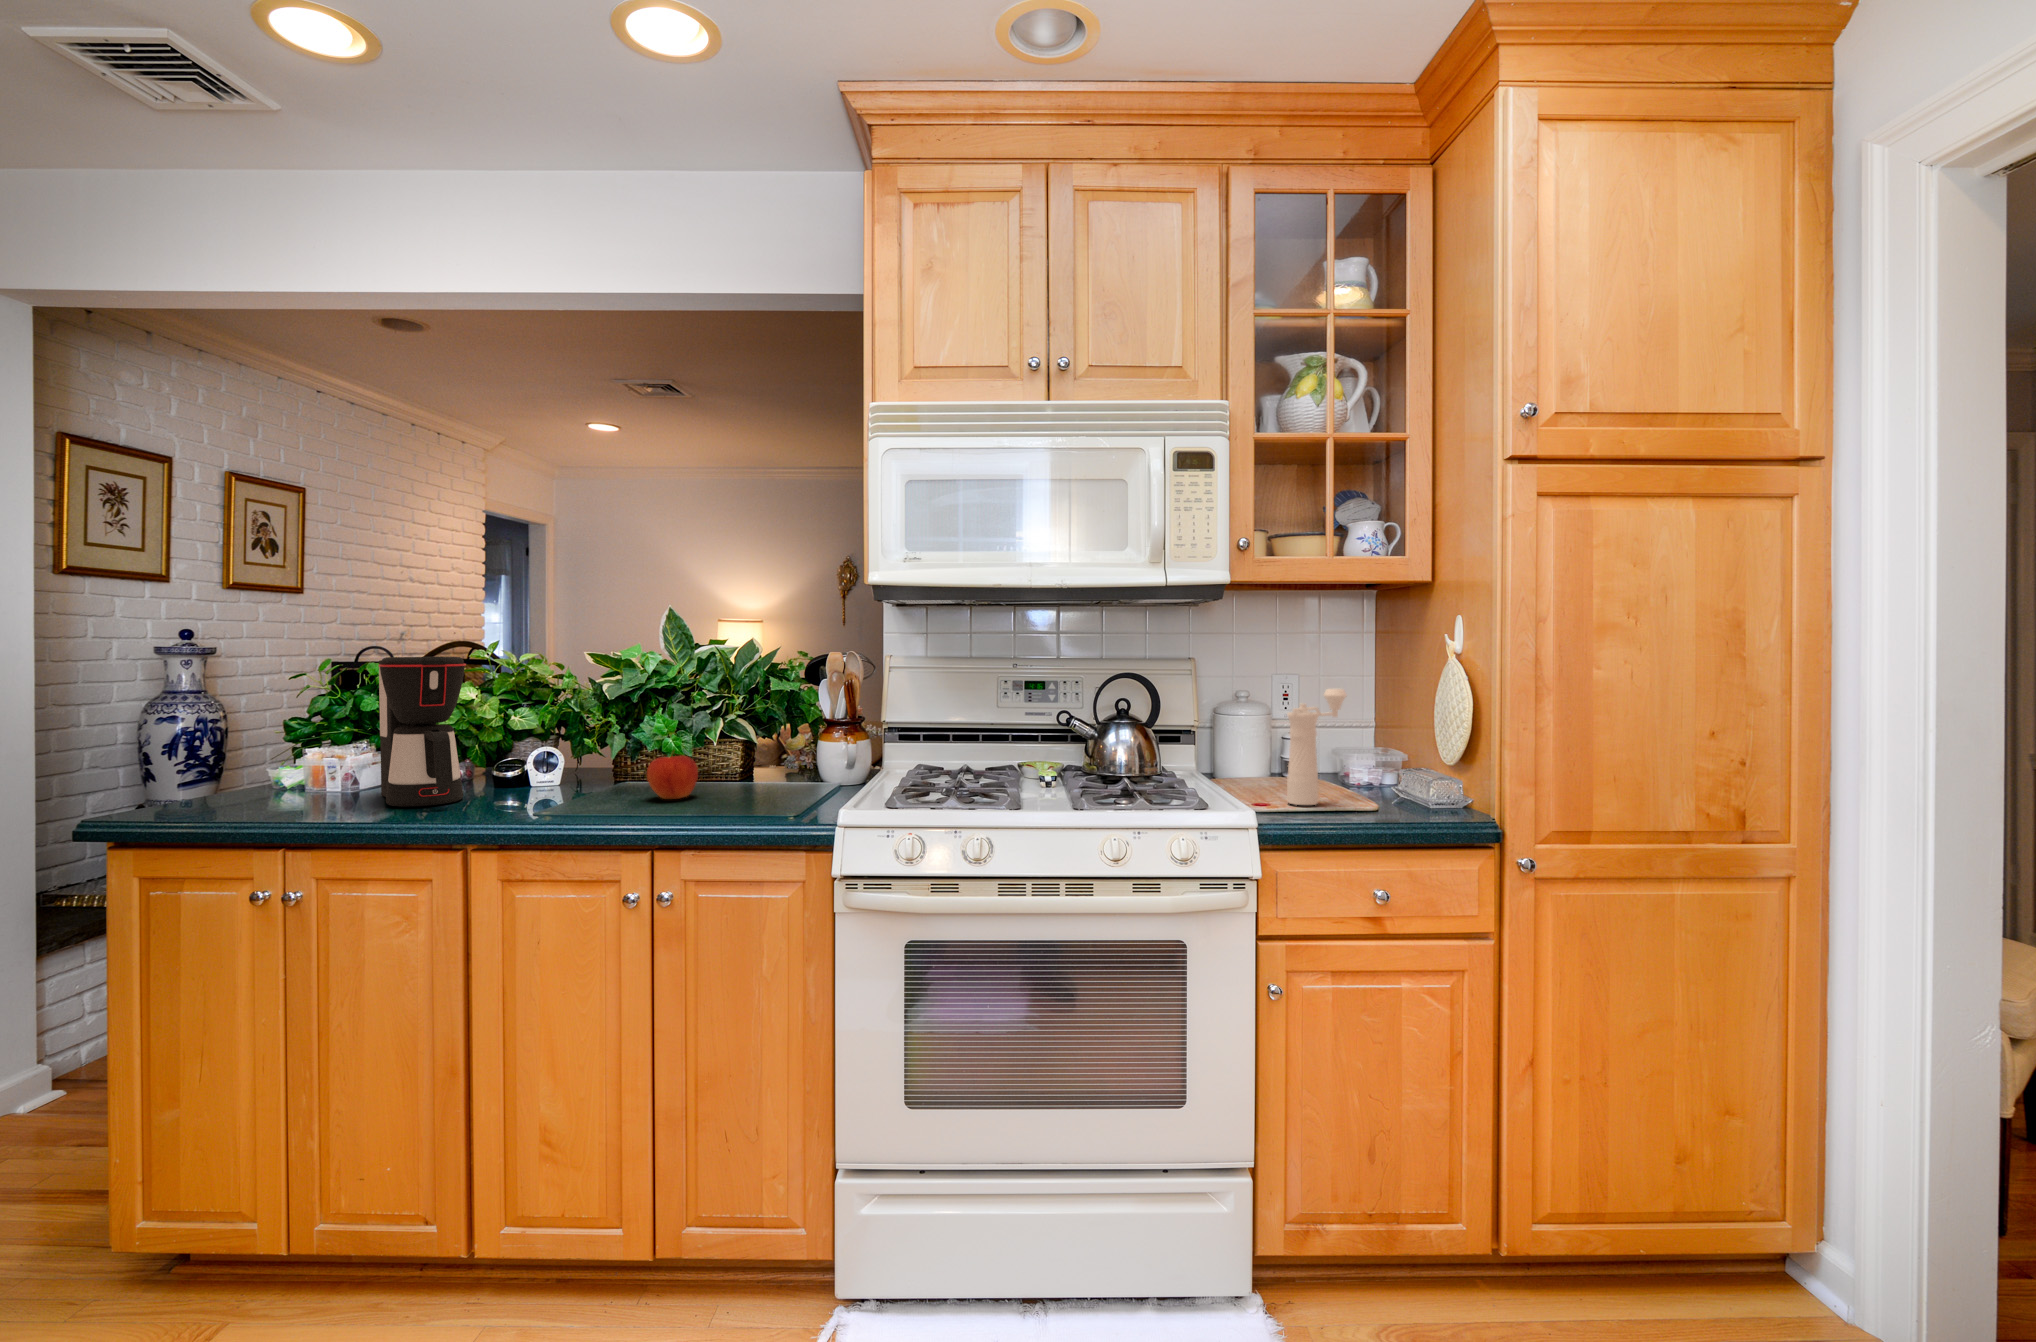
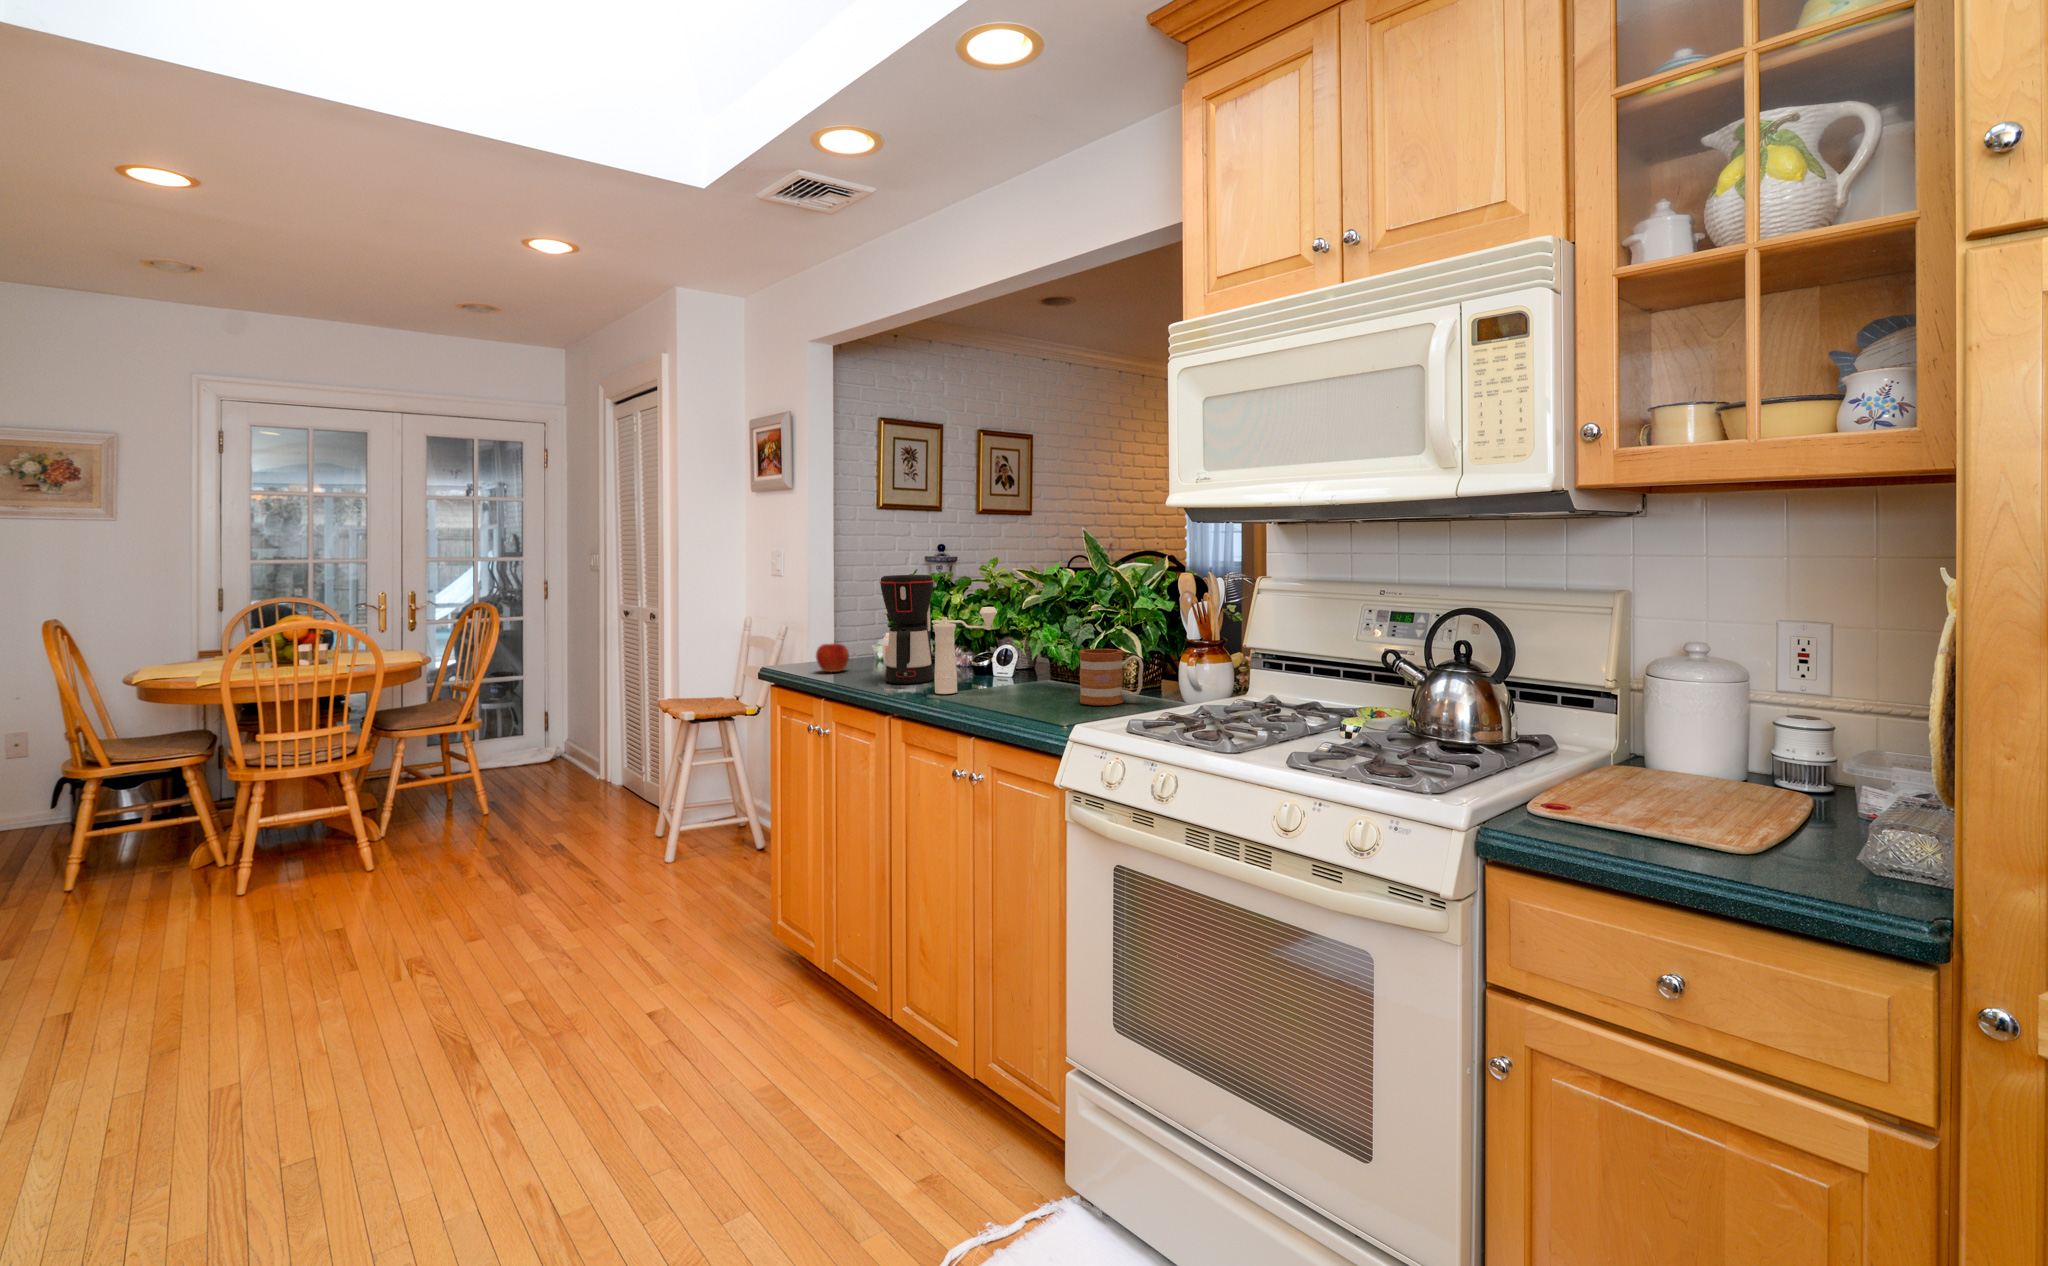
pepper mill: present [1287,689,1346,805] -> present [932,607,997,694]
mug: none [735,733,809,795] -> present [1079,649,1143,705]
apple: present [647,751,698,799] -> present [816,643,849,672]

